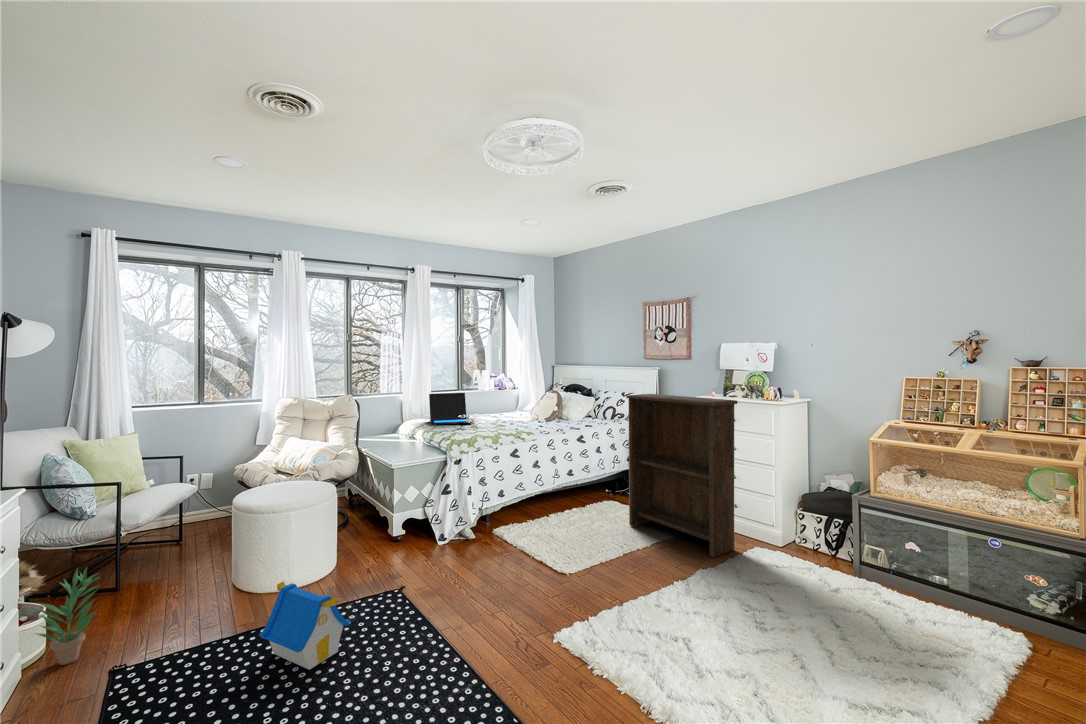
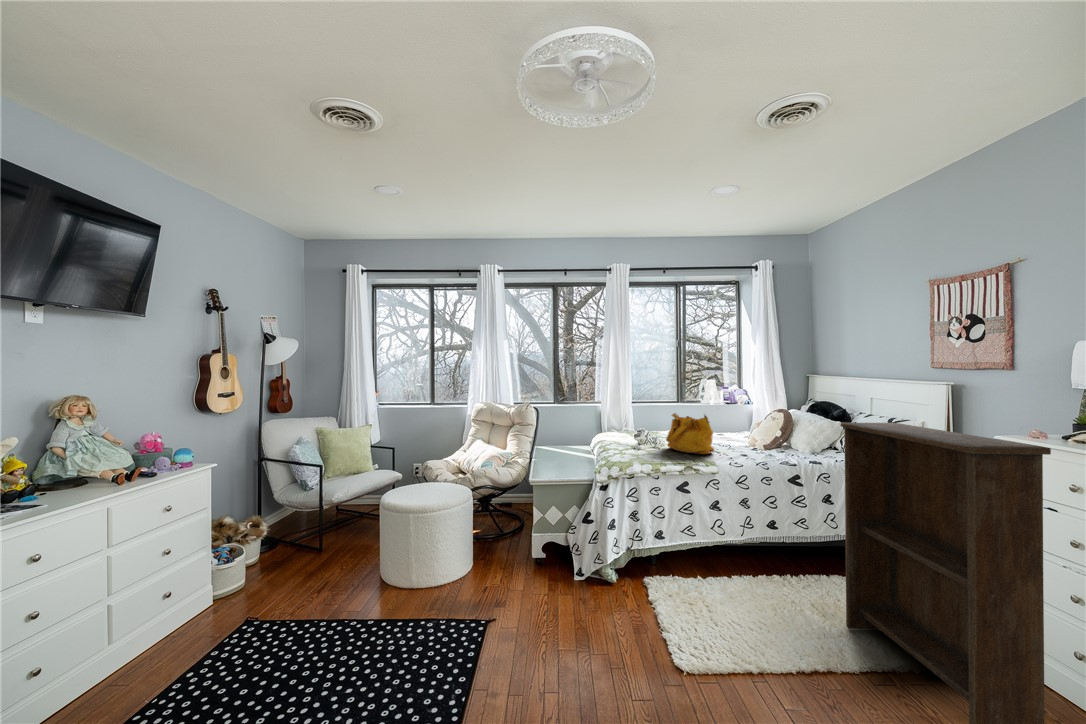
laptop: present [429,393,472,425] -> none [608,405,657,443]
handbag: none [487,396,524,428] -> present [666,413,714,454]
potted plant: present [37,567,98,665] -> none [213,527,262,603]
toy house: present [259,581,350,670] -> none [318,581,388,681]

